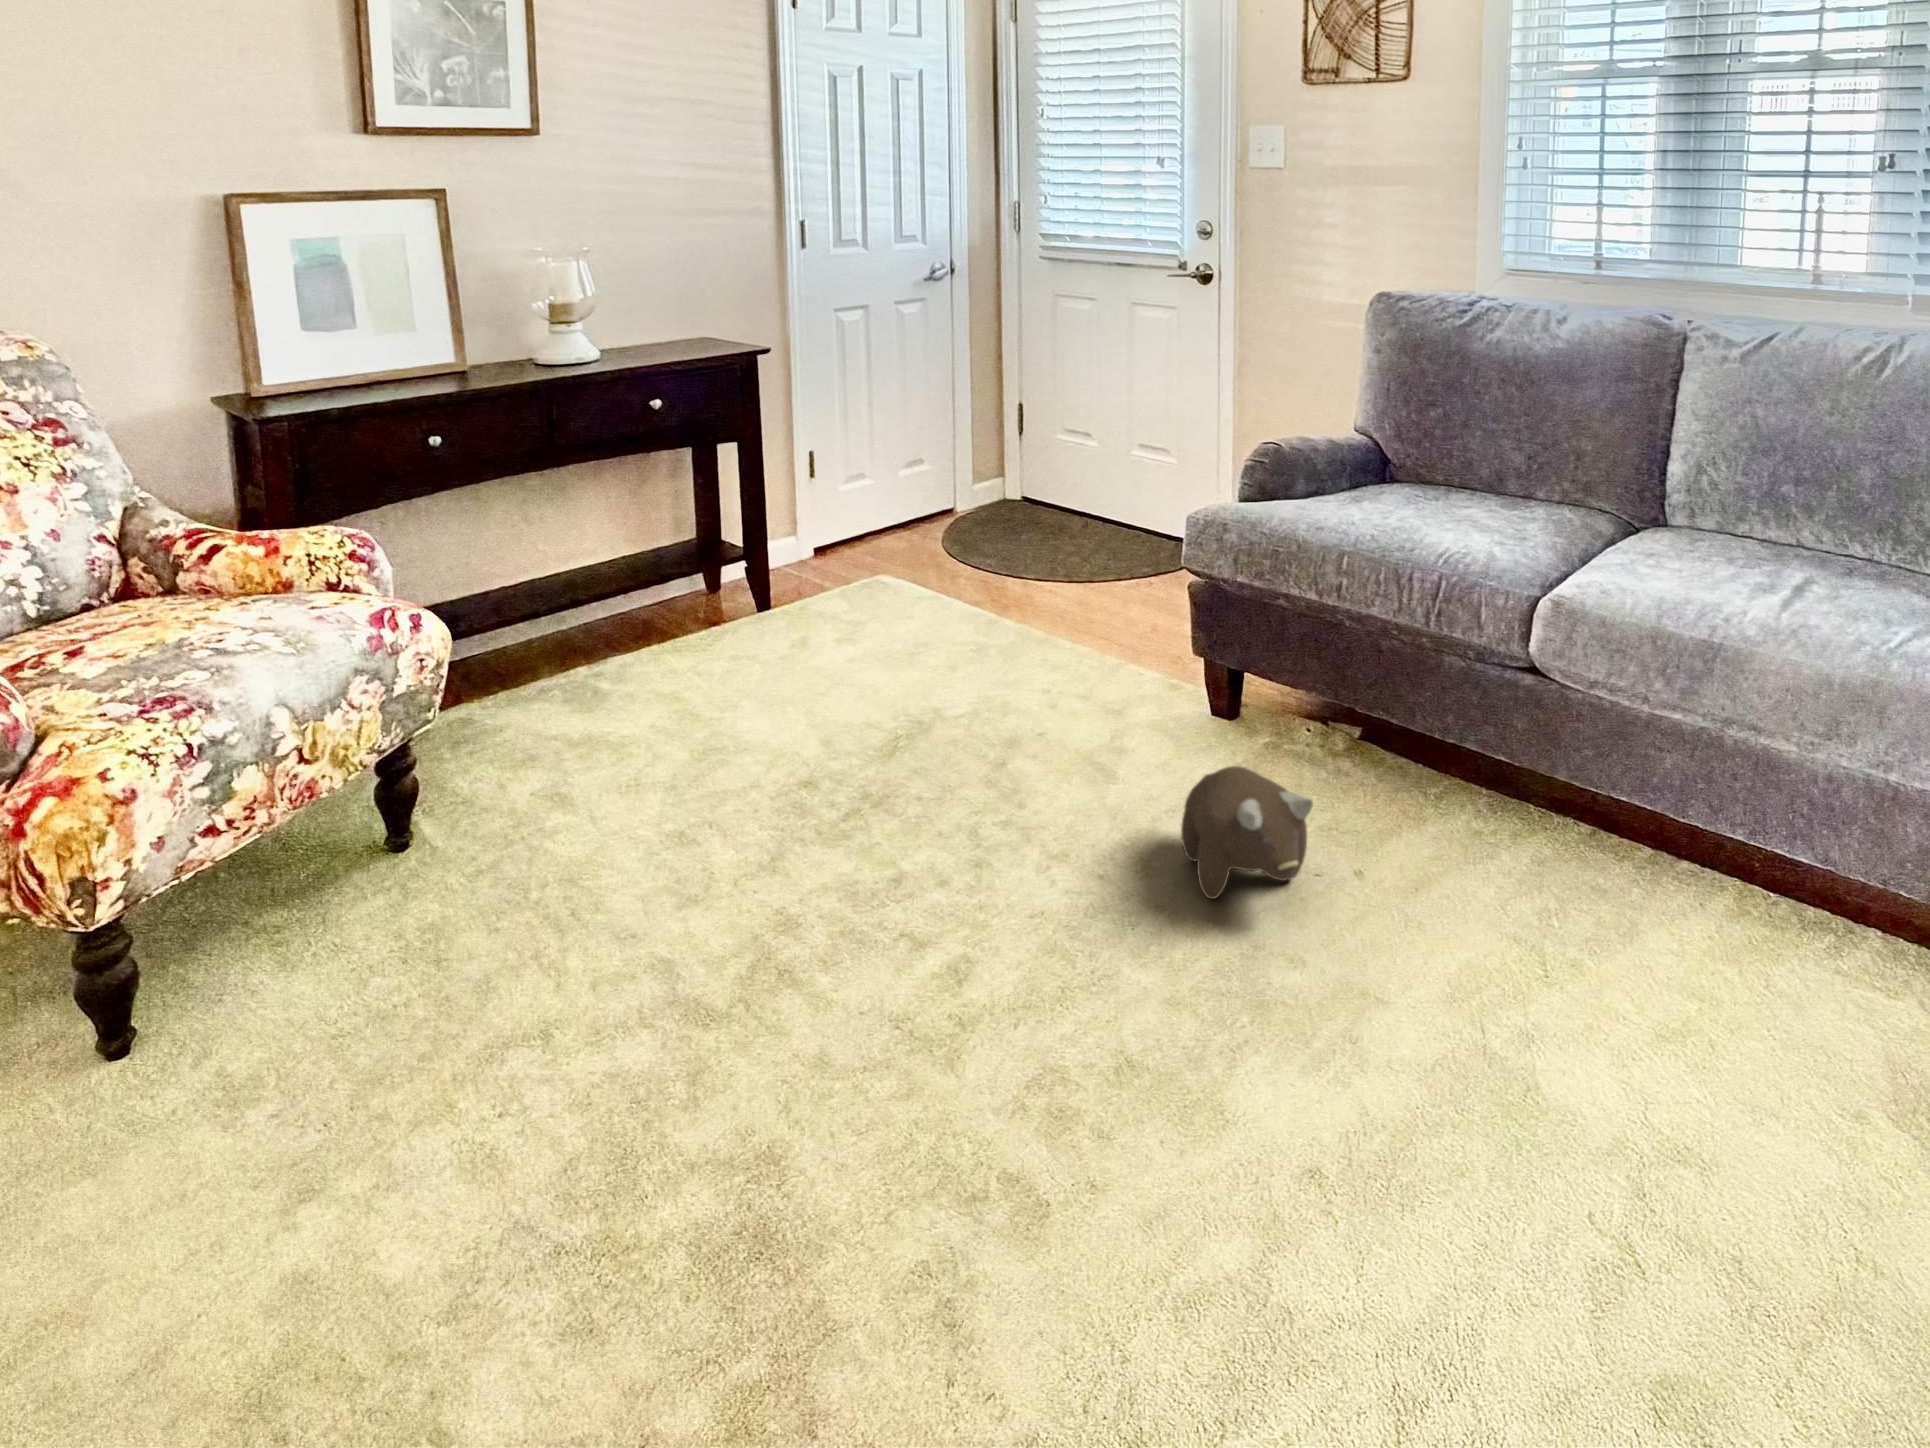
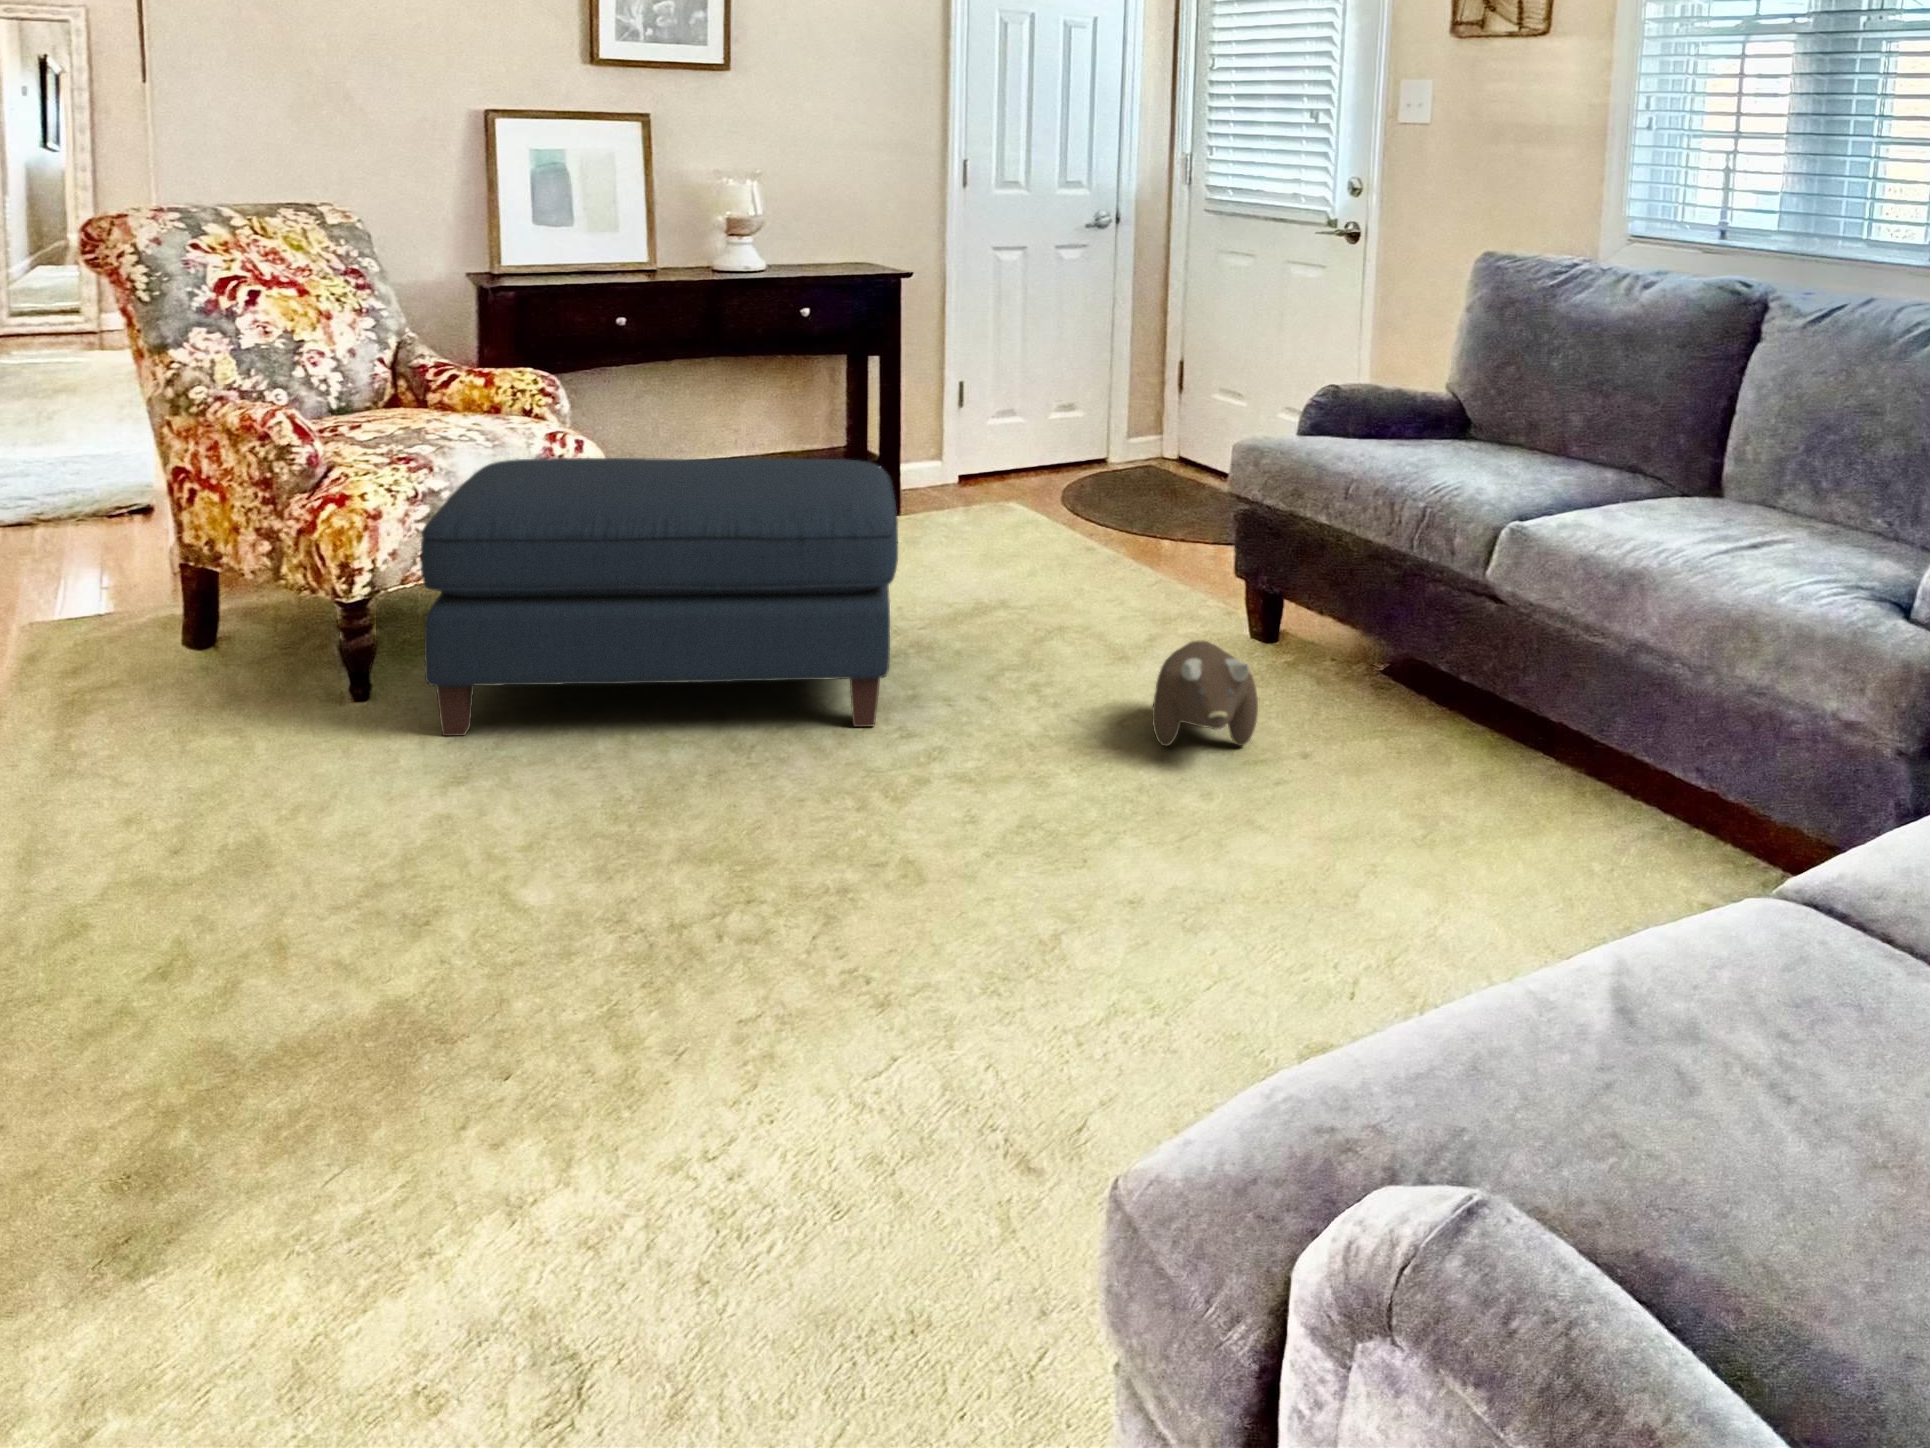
ottoman: none [209,597,887,1108] -> present [420,458,898,736]

